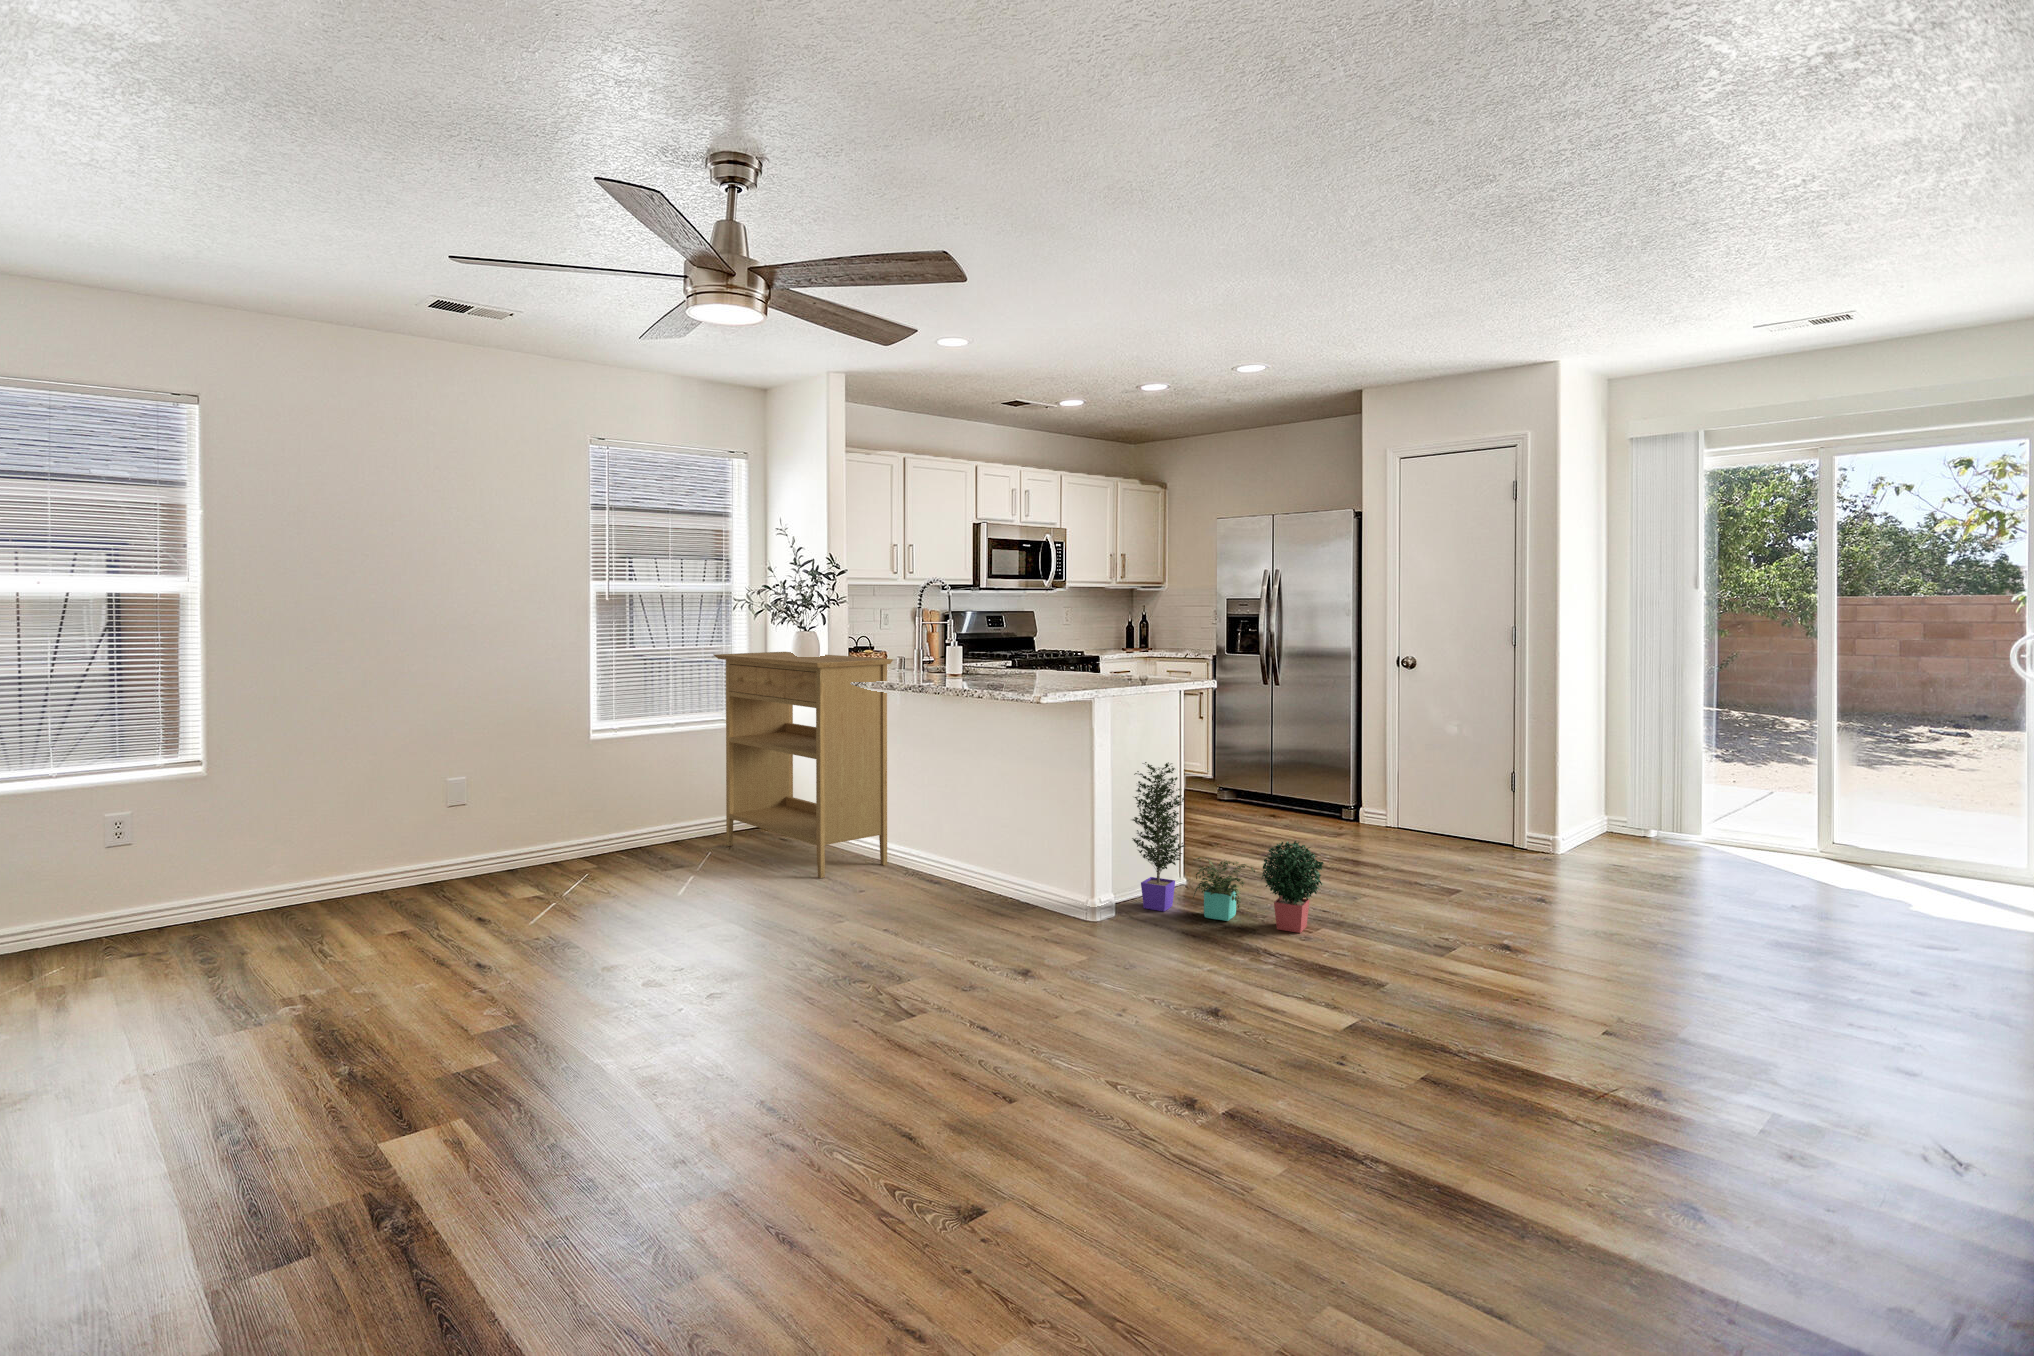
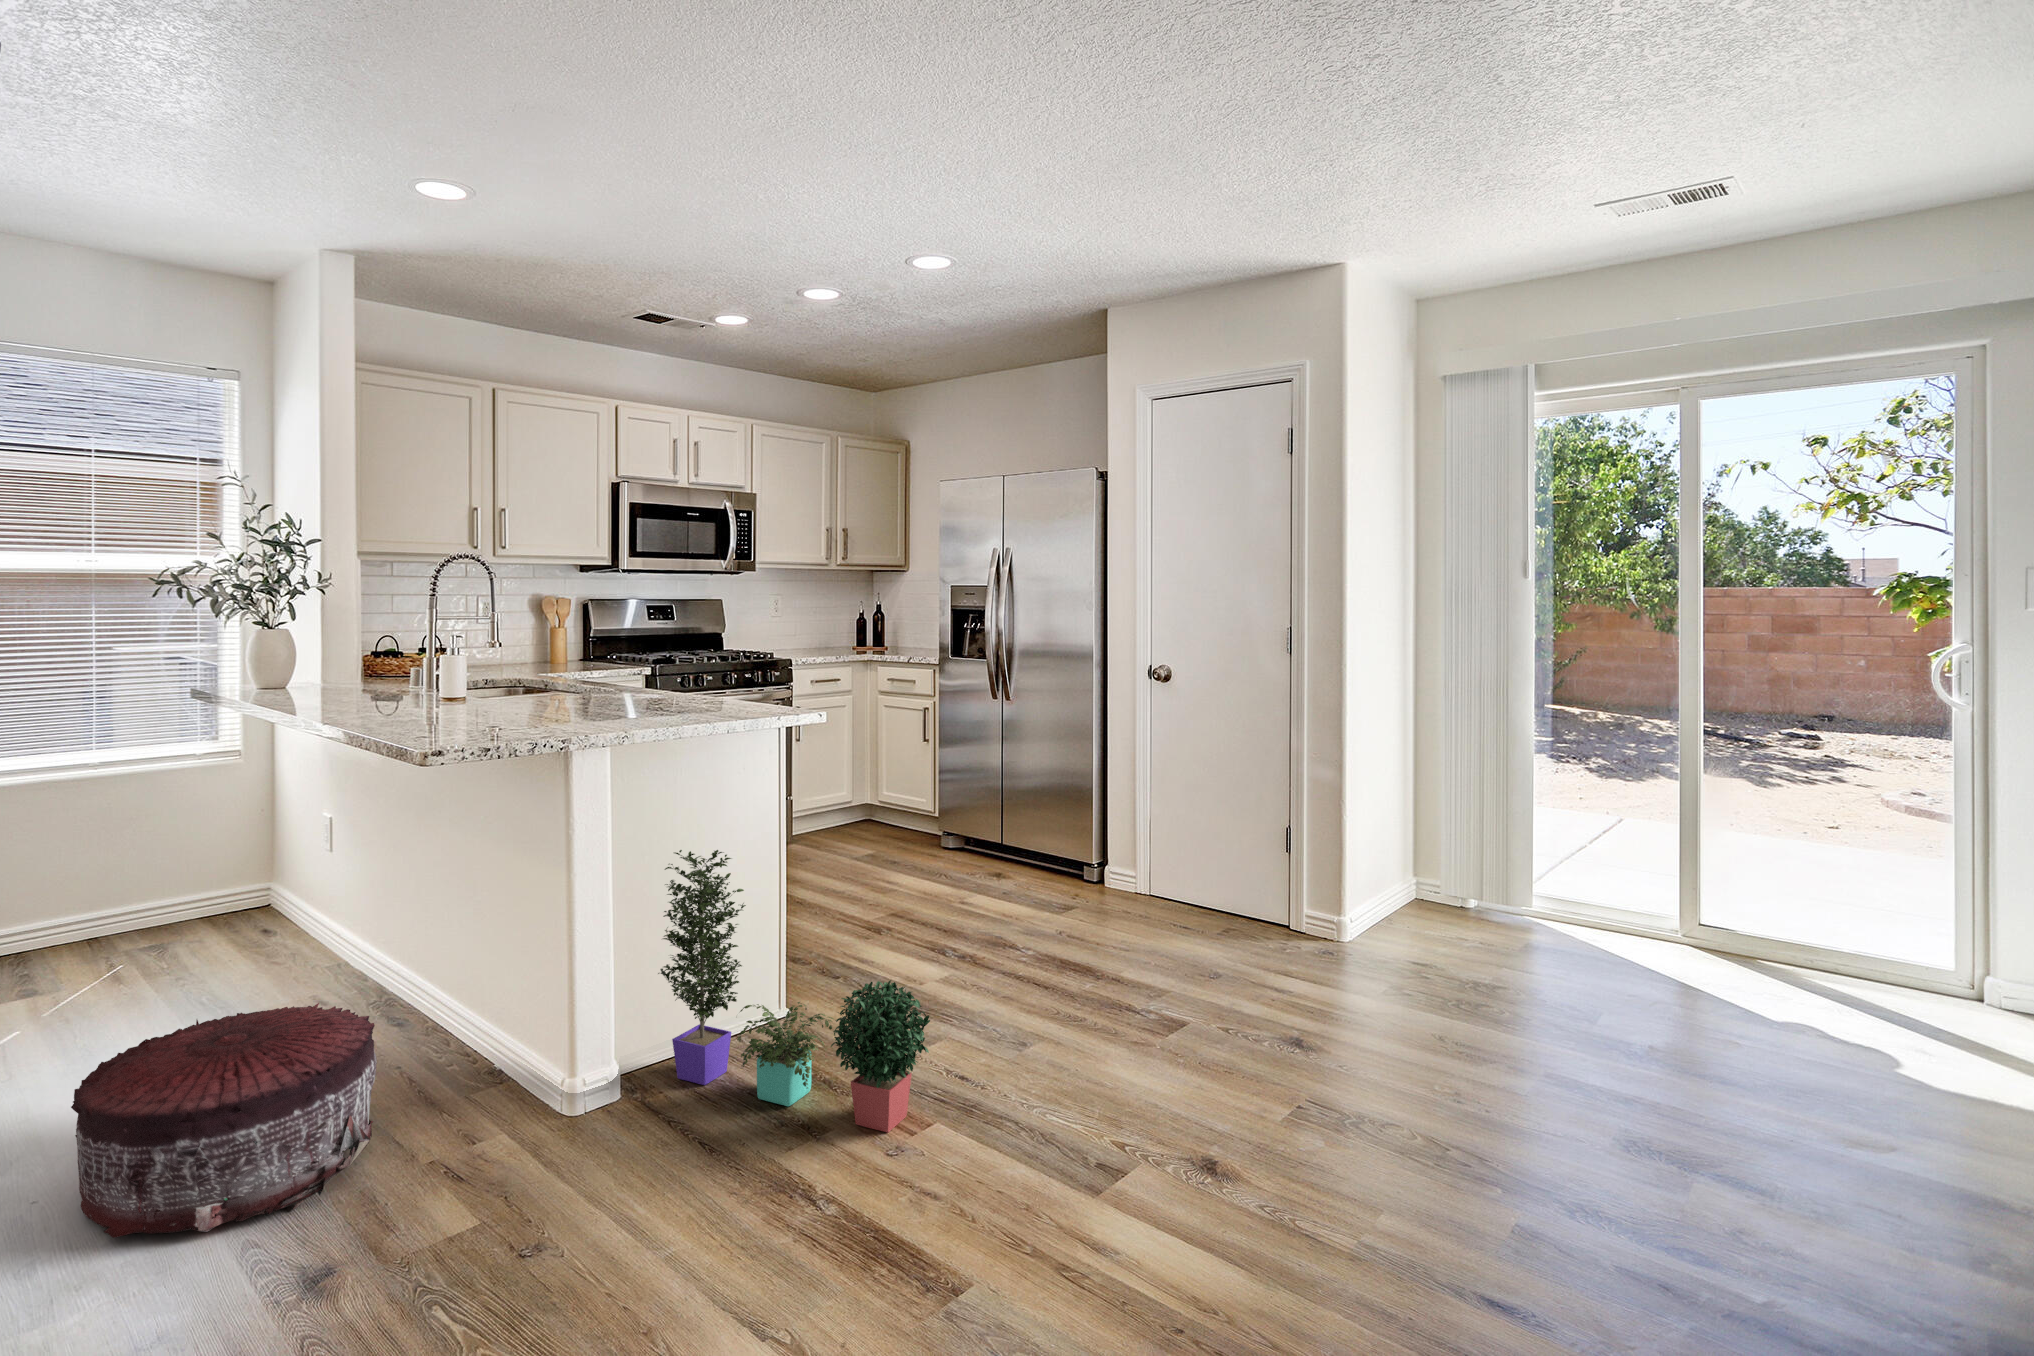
console table: present [714,652,893,878] -> none [133,664,364,1022]
pouf: none [842,849,992,958] -> present [71,1003,377,1238]

